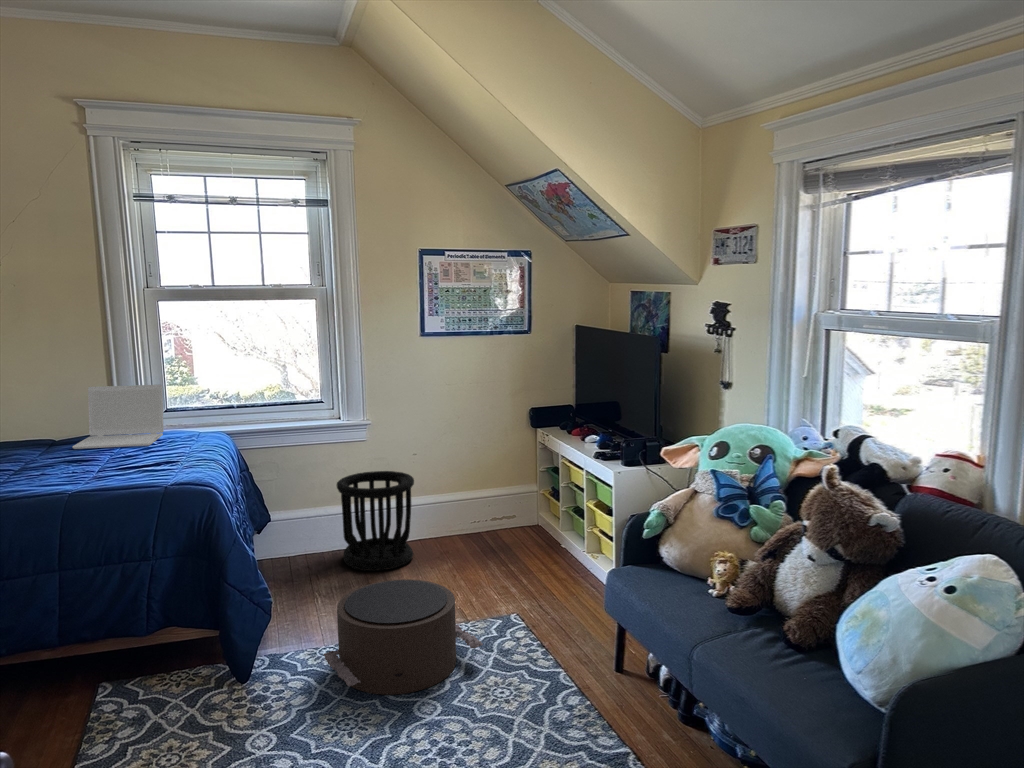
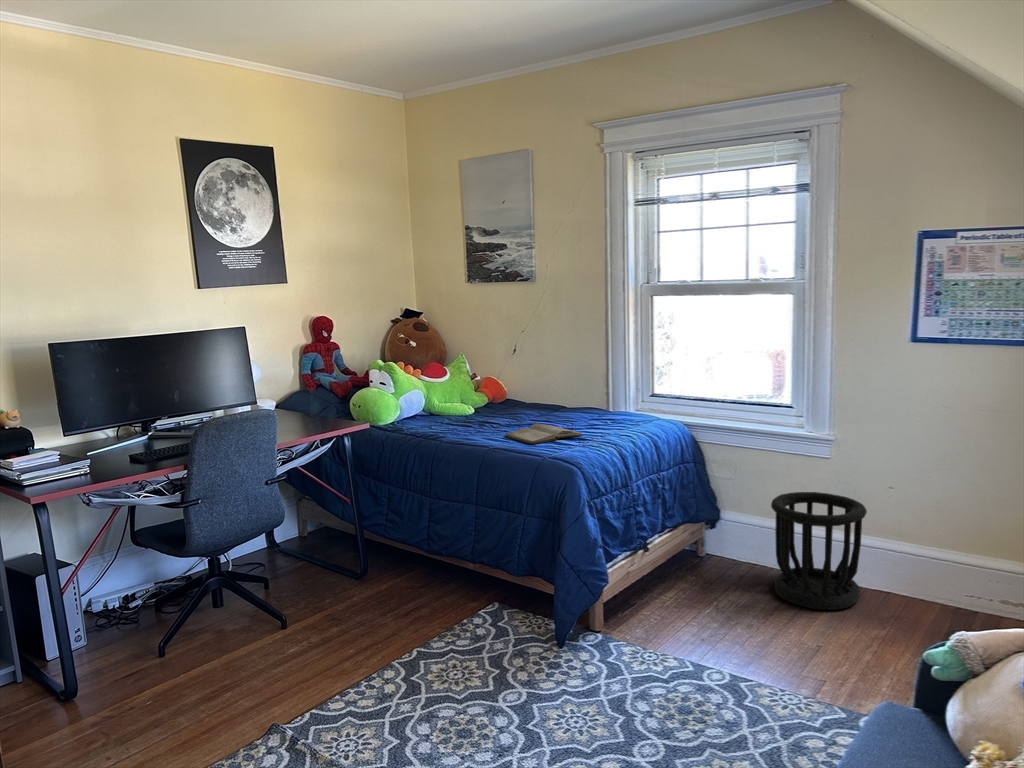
laptop: present [73,385,164,449] -> none [558,367,635,423]
diary: none [59,452,158,478] -> present [504,424,582,445]
pouf: present [323,579,483,695] -> none [597,605,767,736]

